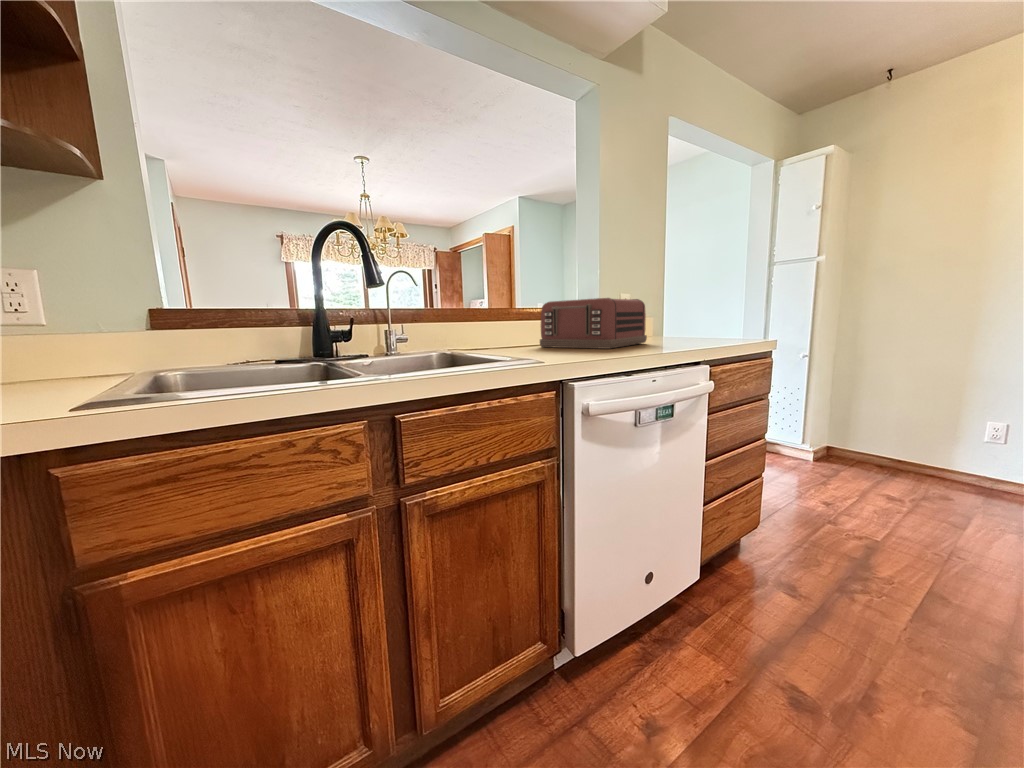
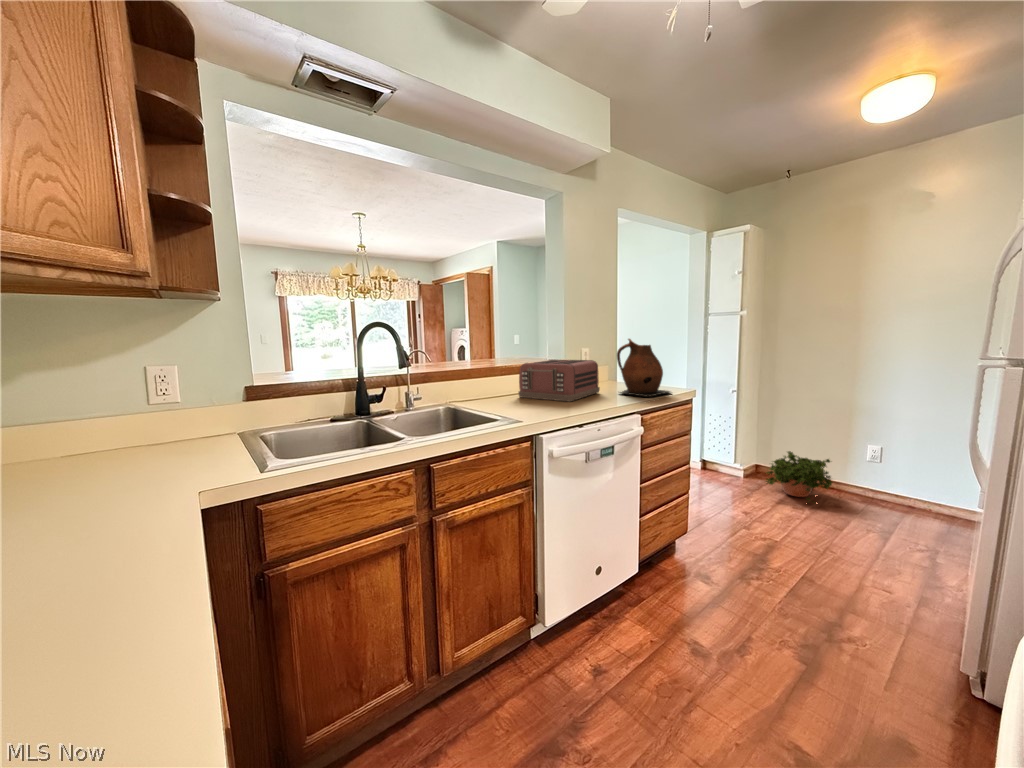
ceramic pitcher: none [671,268,747,345] -> present [617,339,670,397]
potted plant: none [843,429,943,494] -> present [766,451,833,503]

